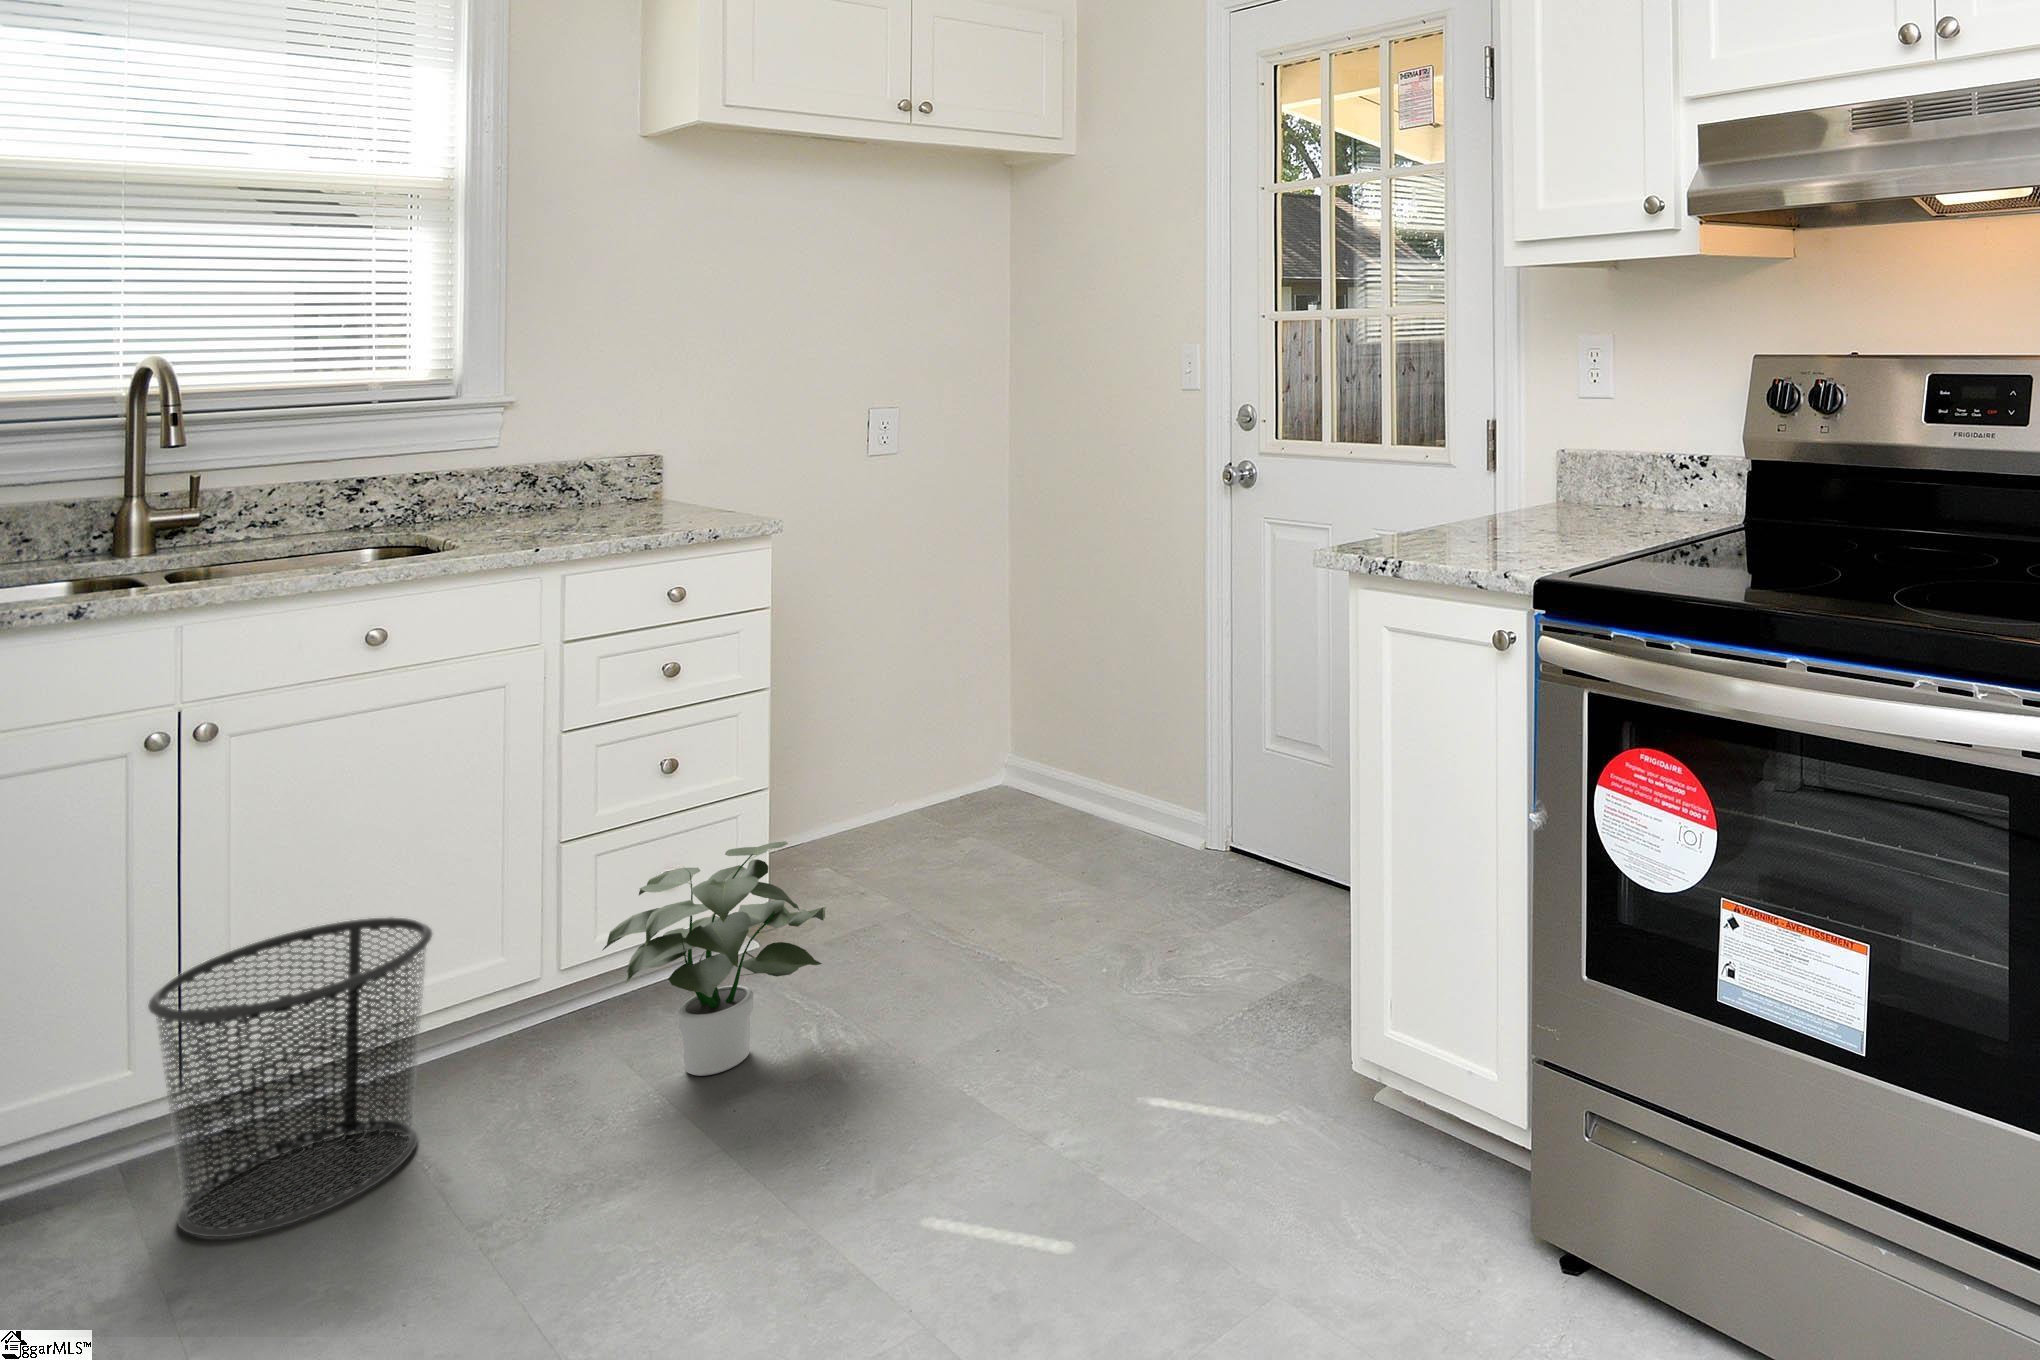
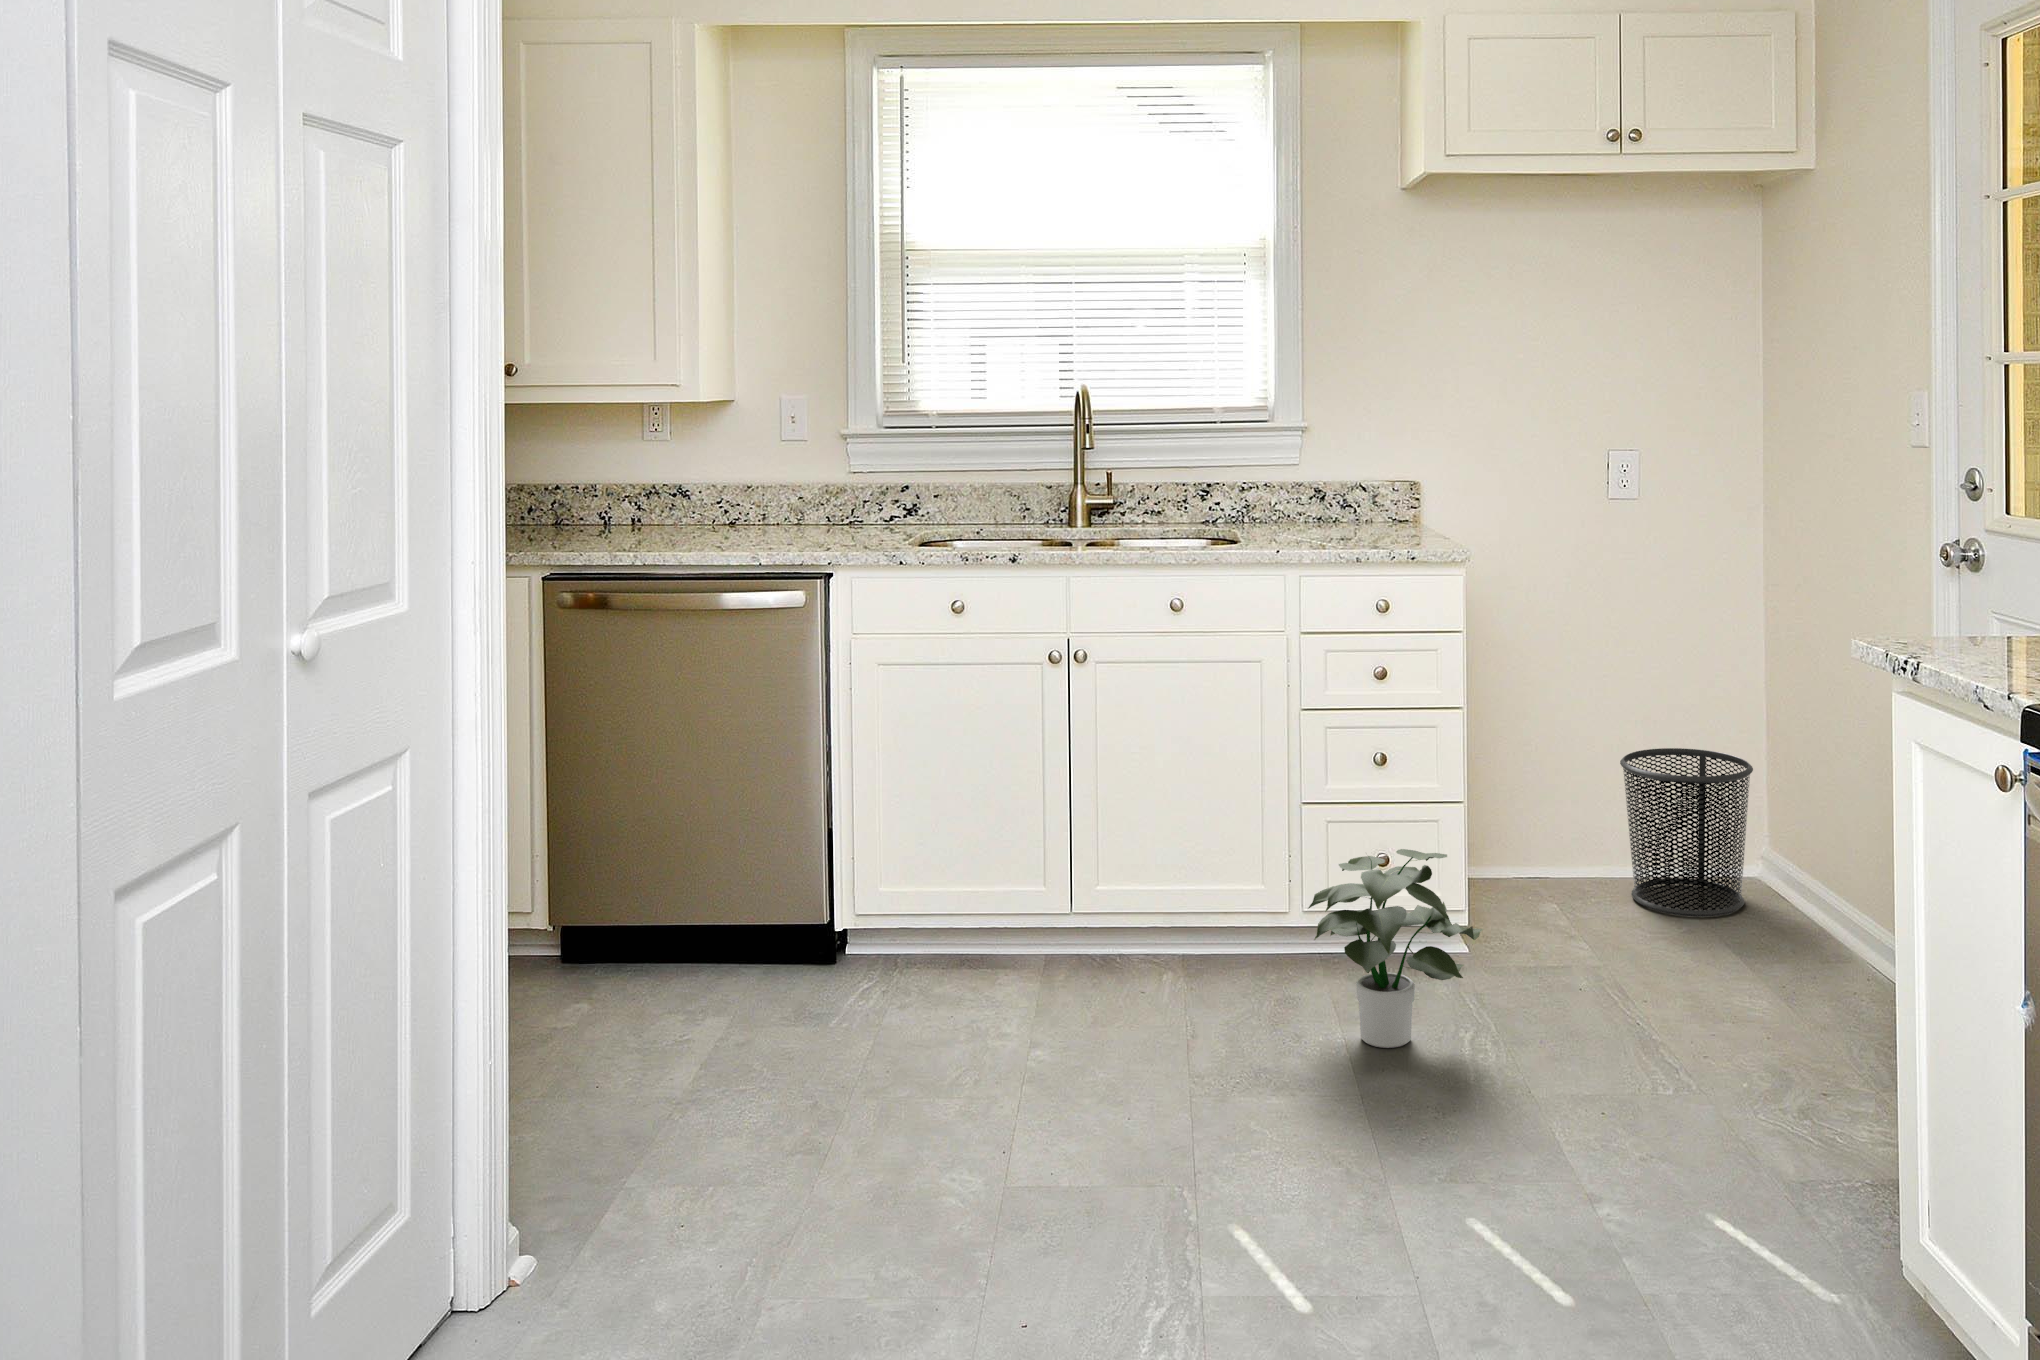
waste bin: present [148,917,432,1237] -> present [1620,748,1753,917]

